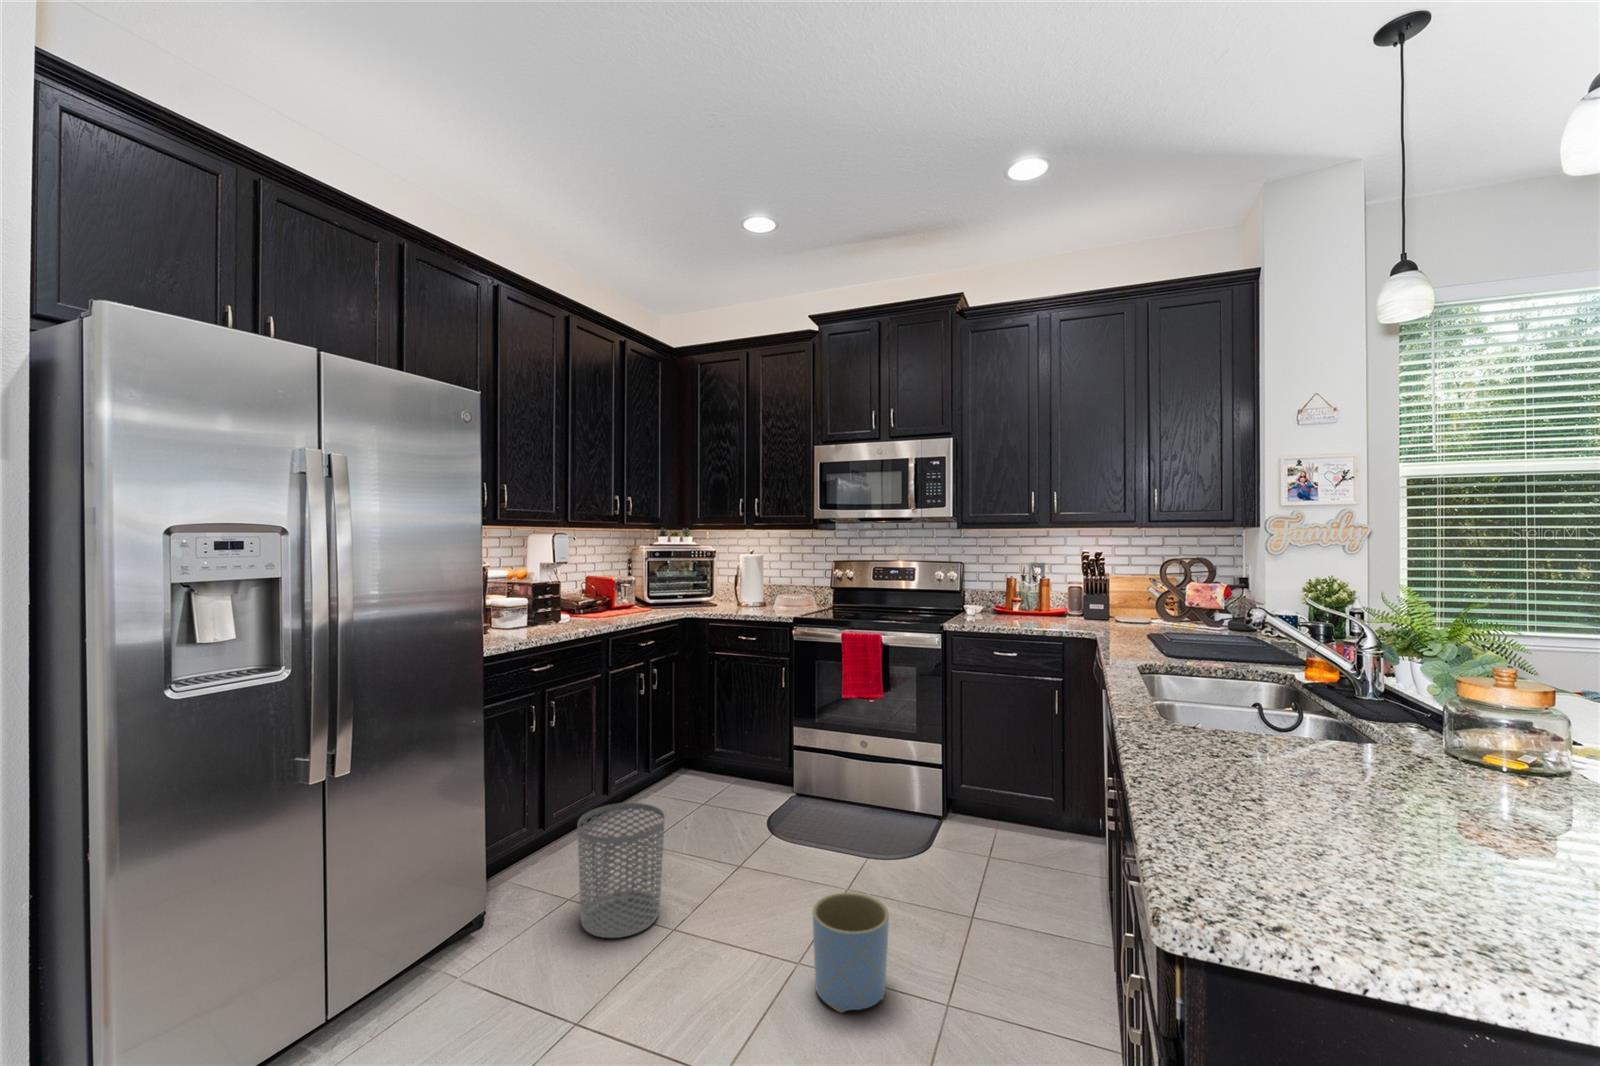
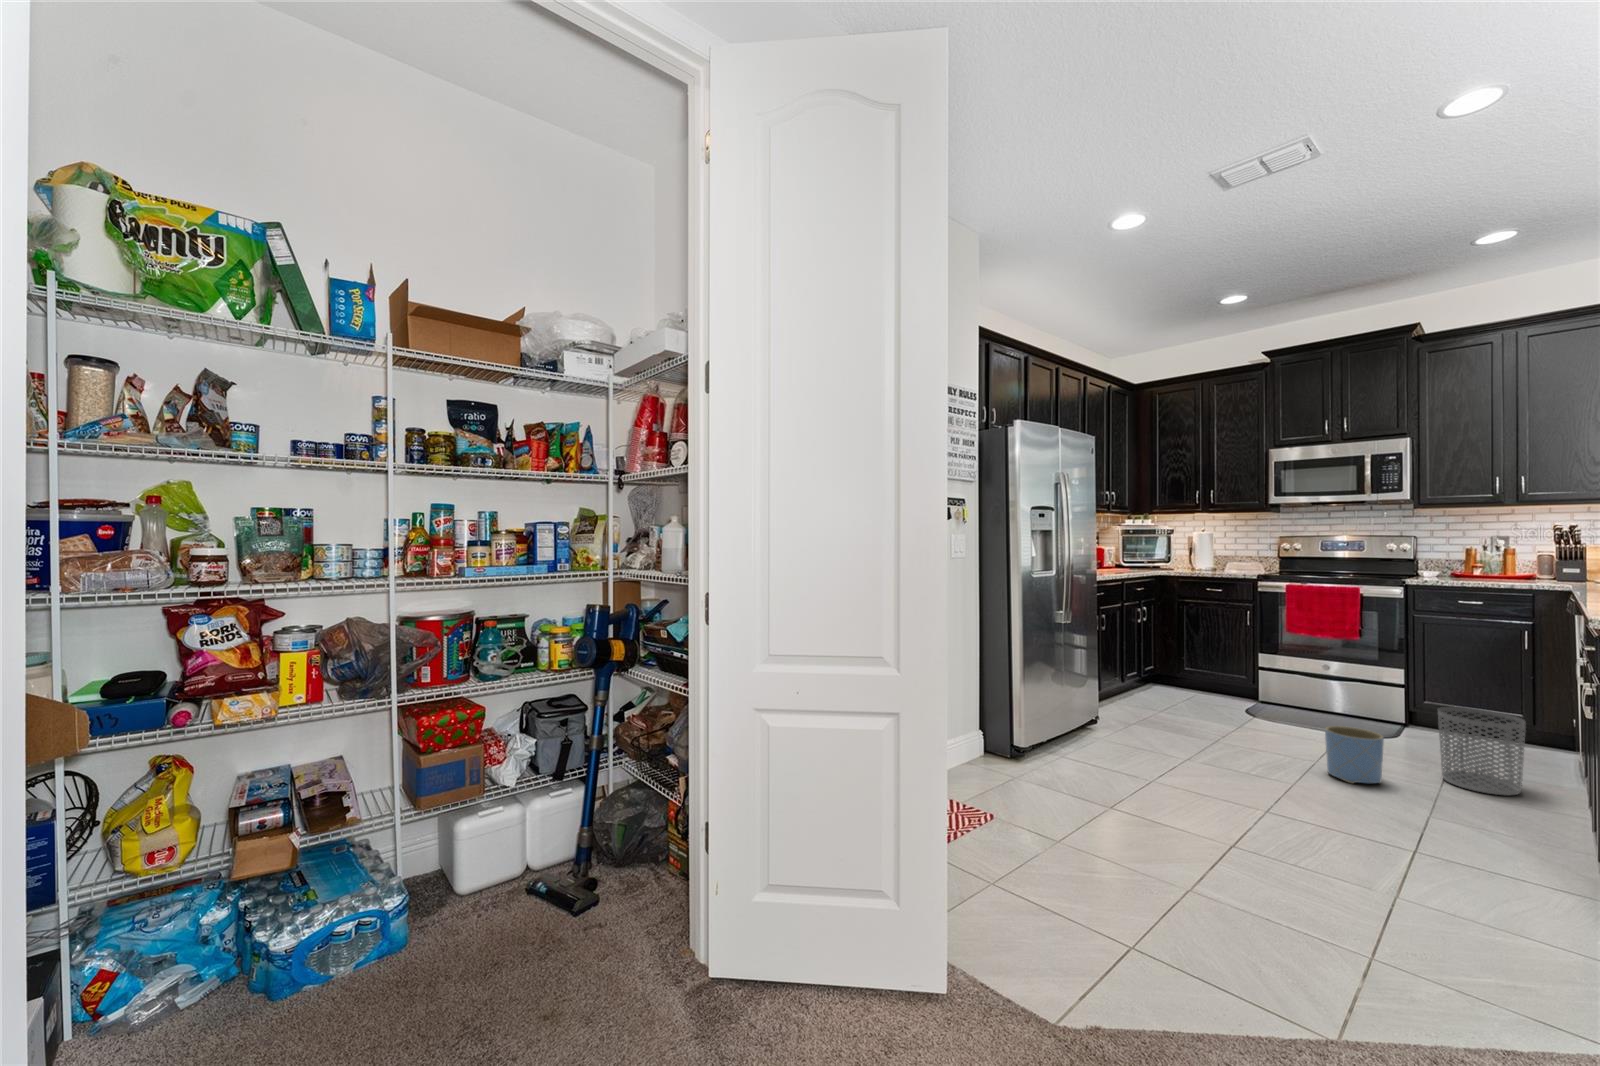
waste bin: present [578,803,665,938] -> present [1438,707,1525,796]

